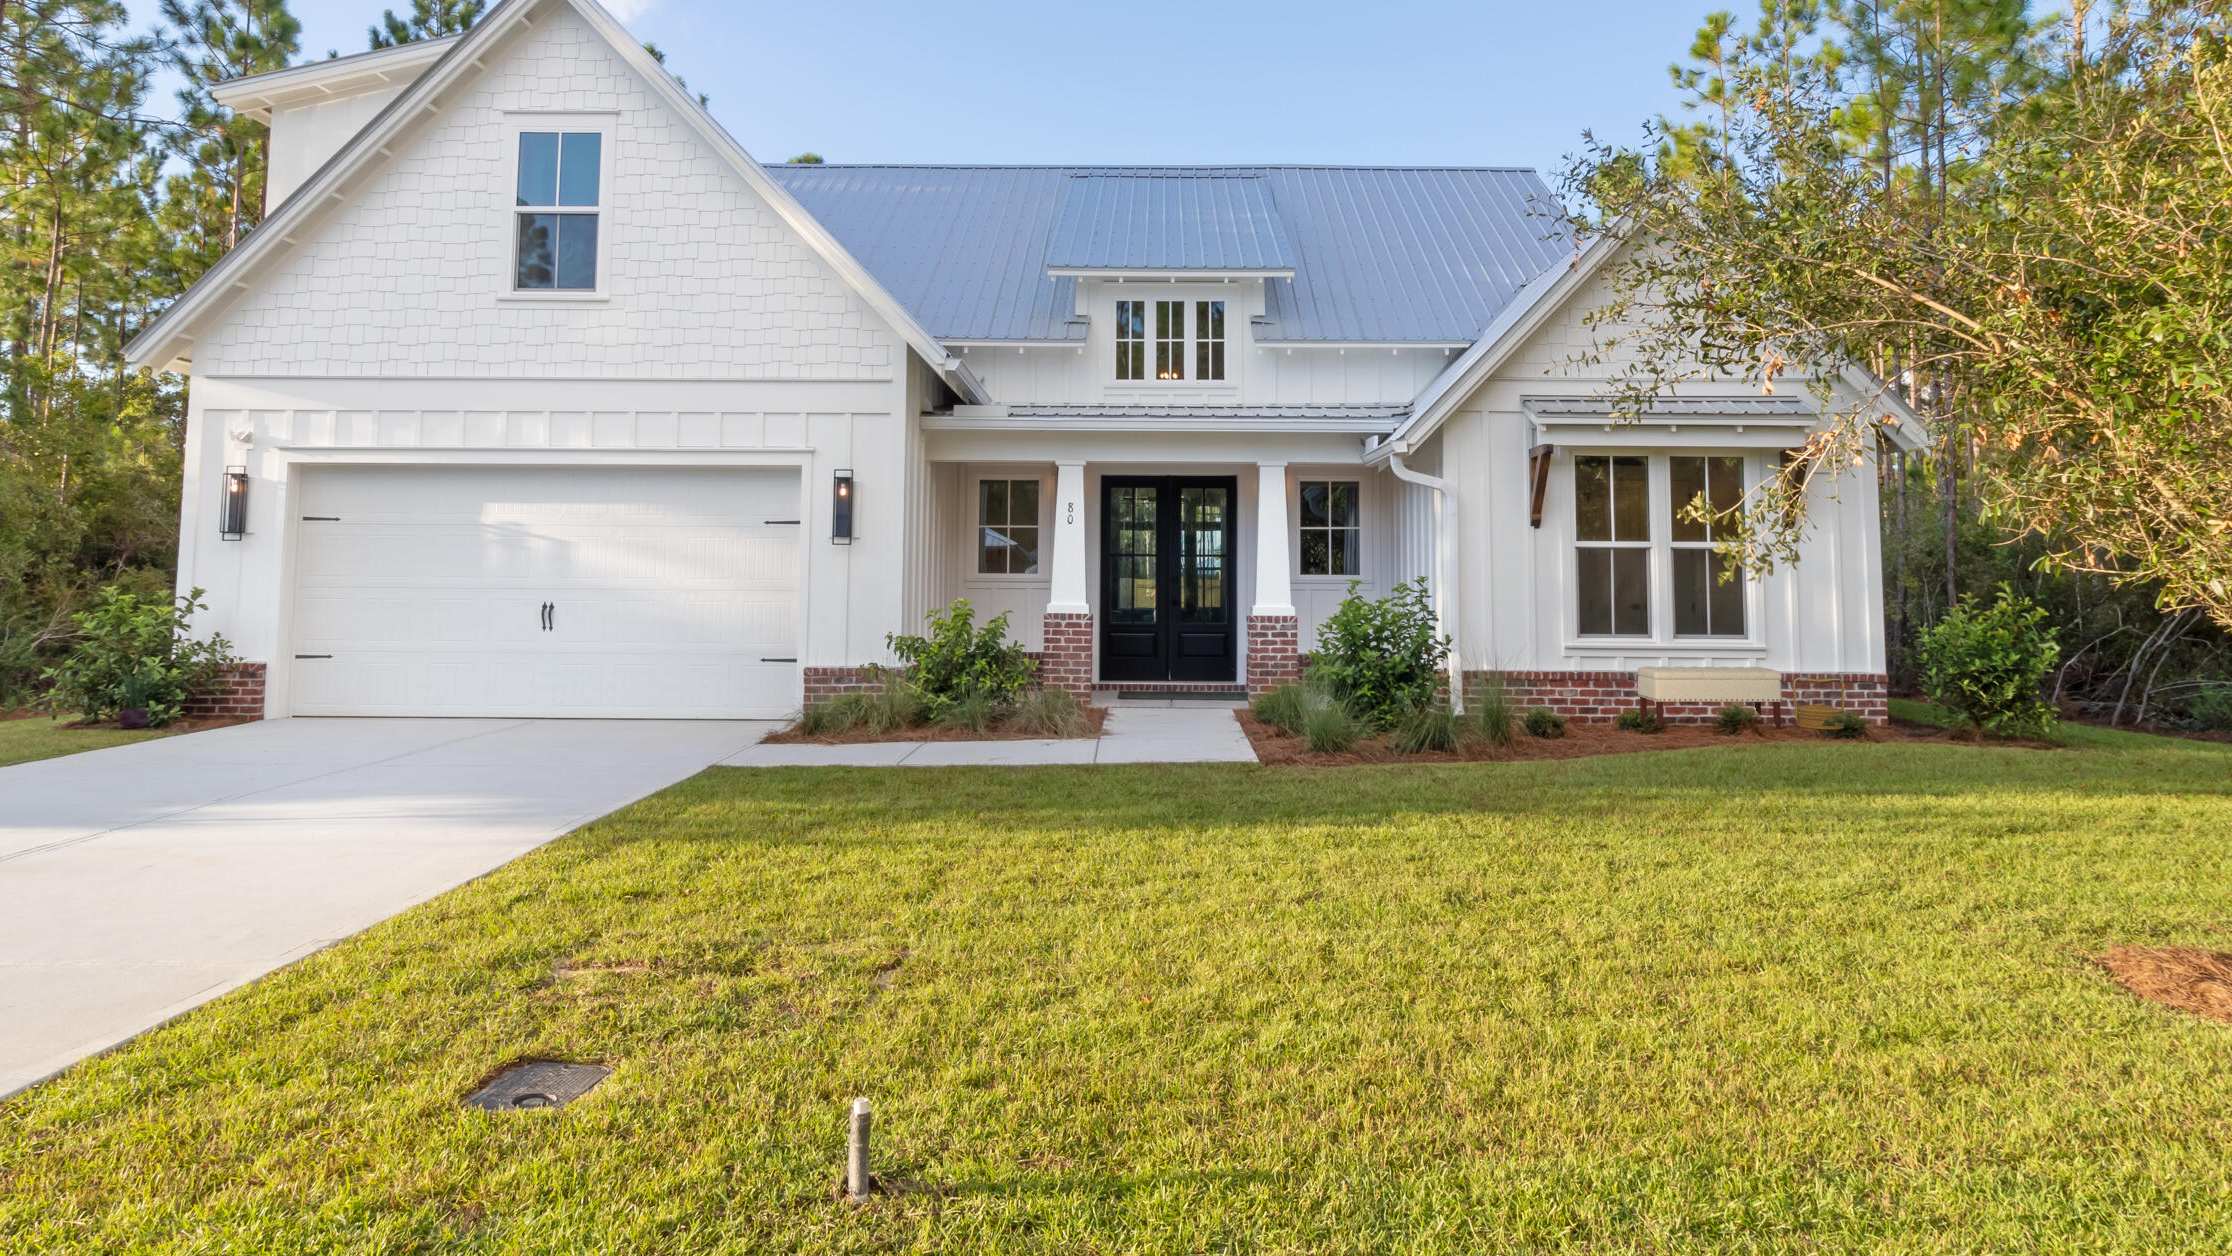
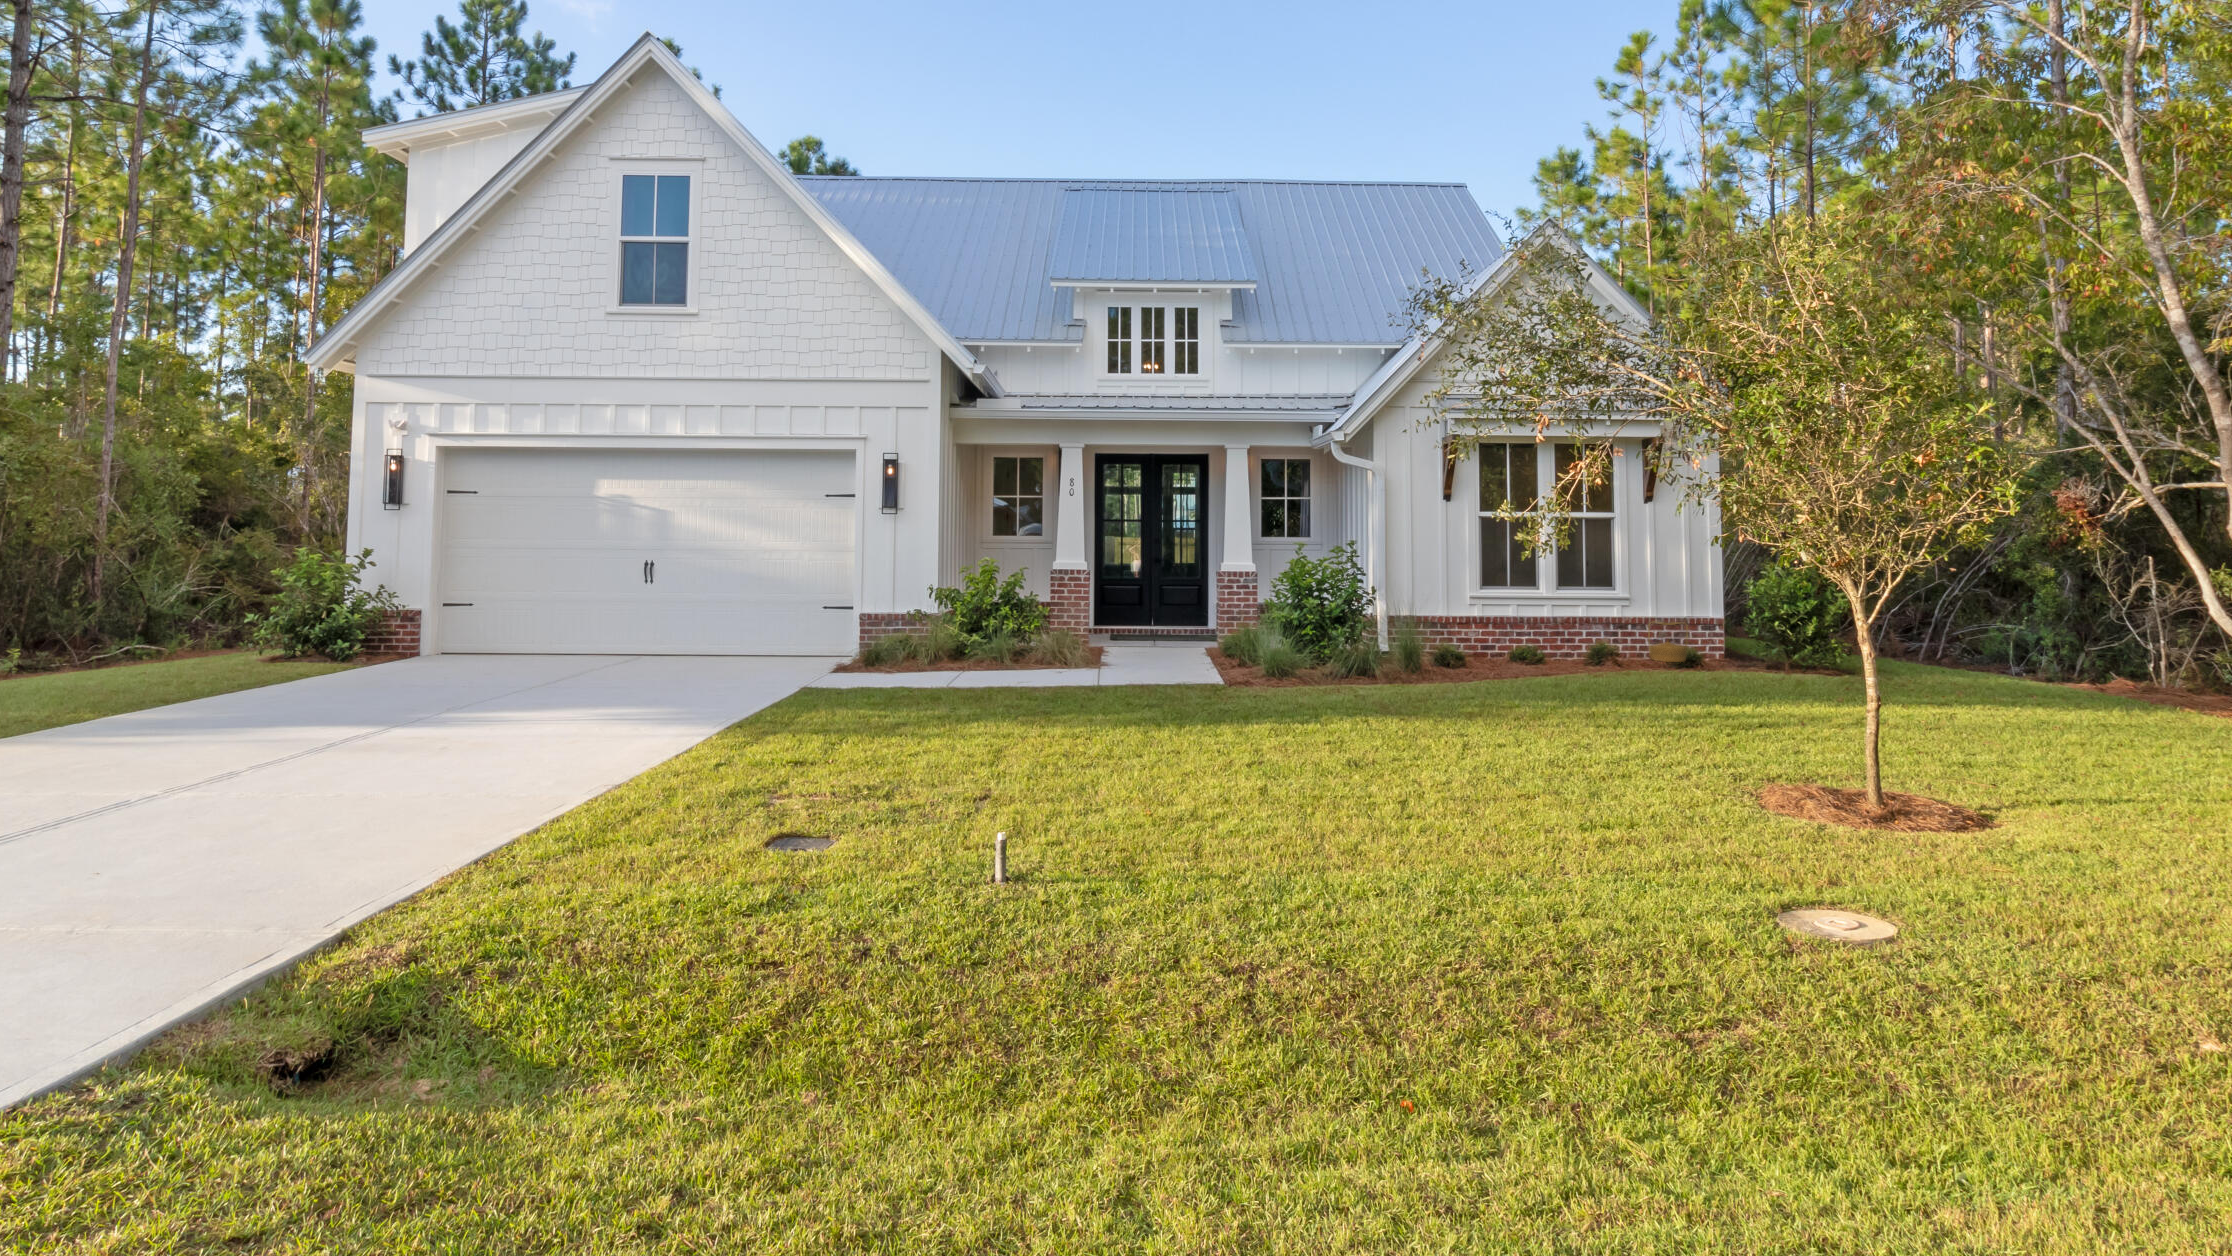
decorative plant: present [106,663,152,729] -> none [296,609,364,662]
bench: present [1637,667,1782,729] -> none [1526,613,1638,662]

